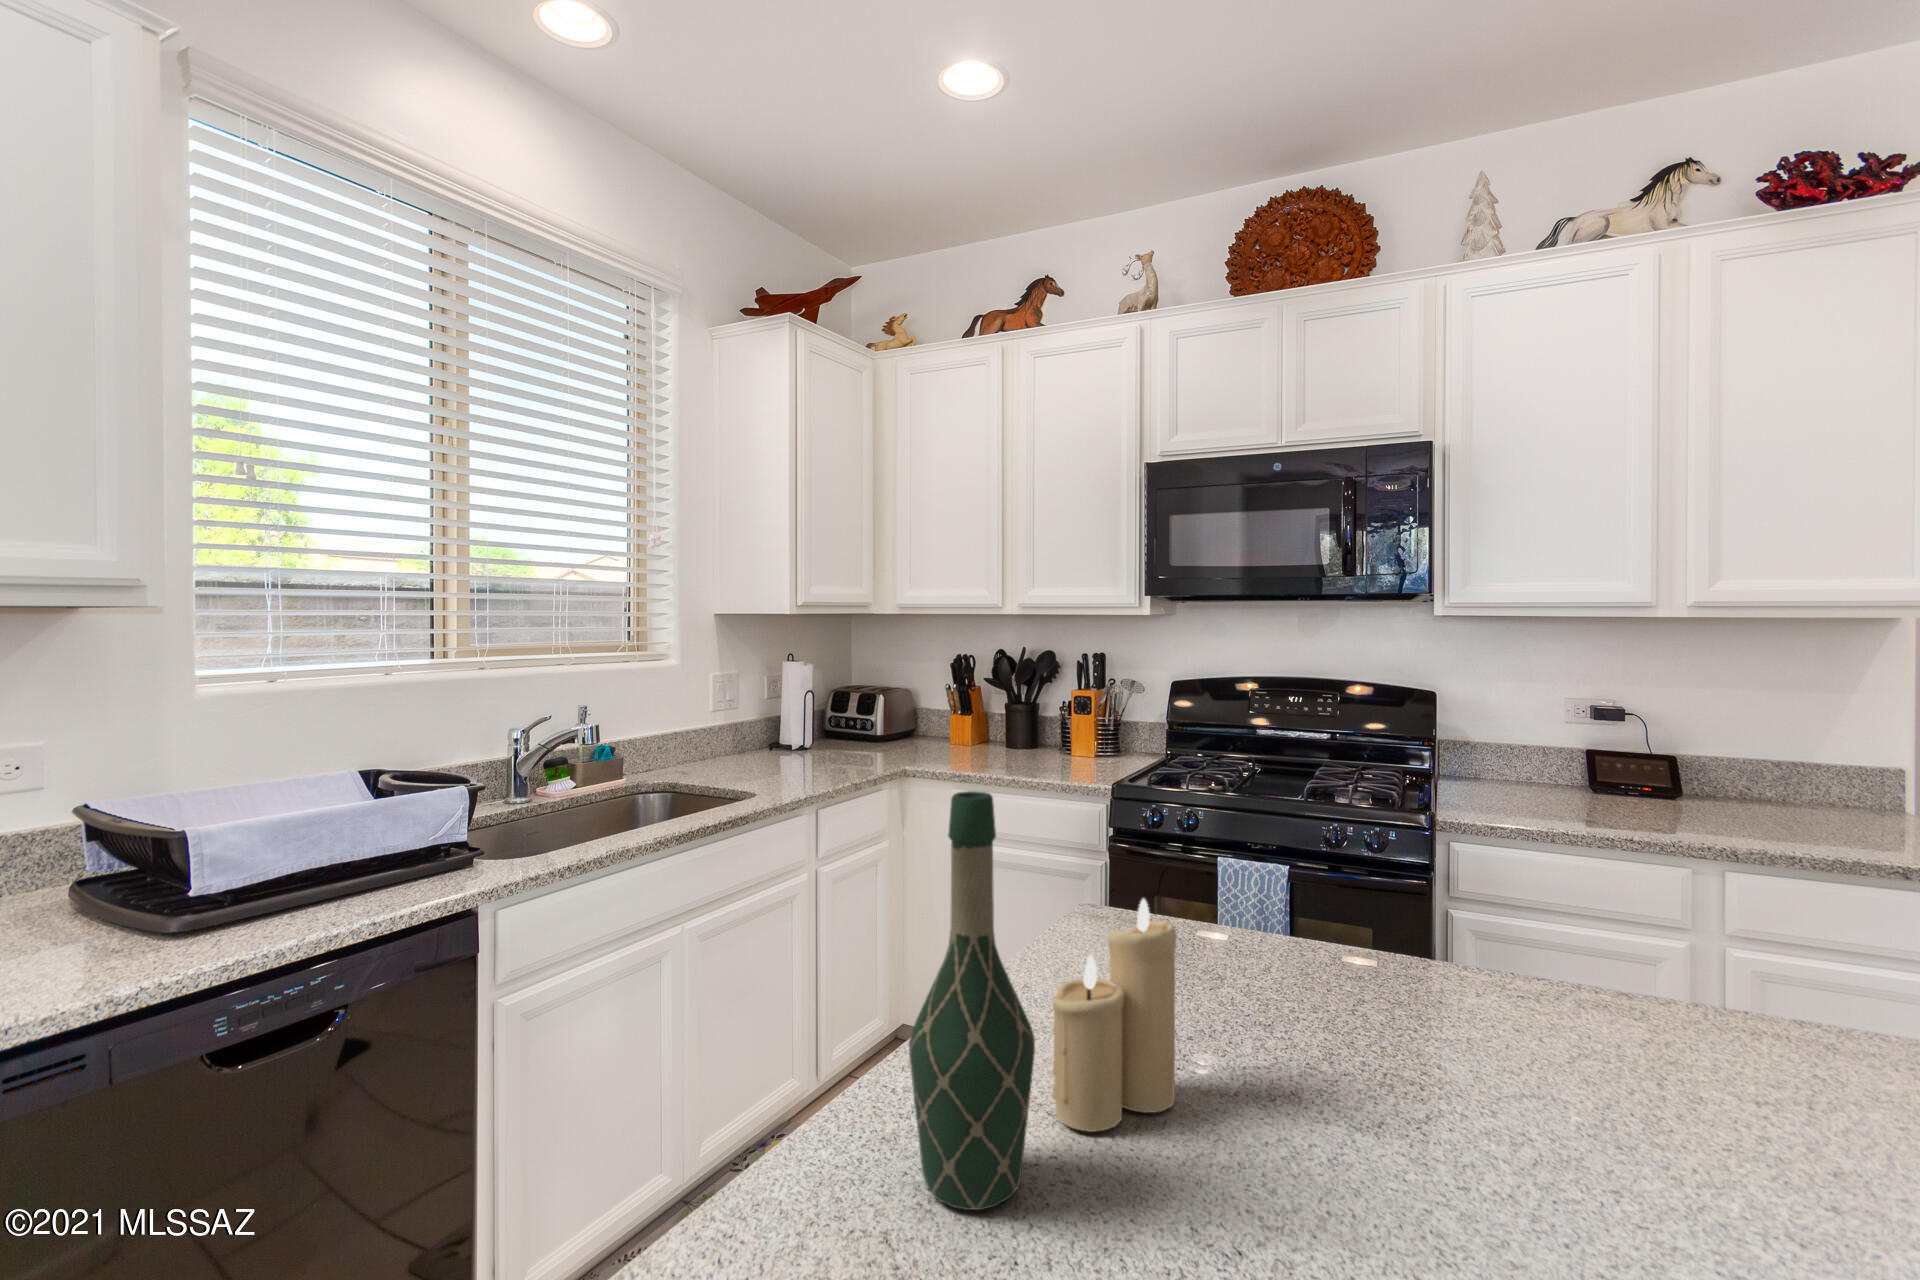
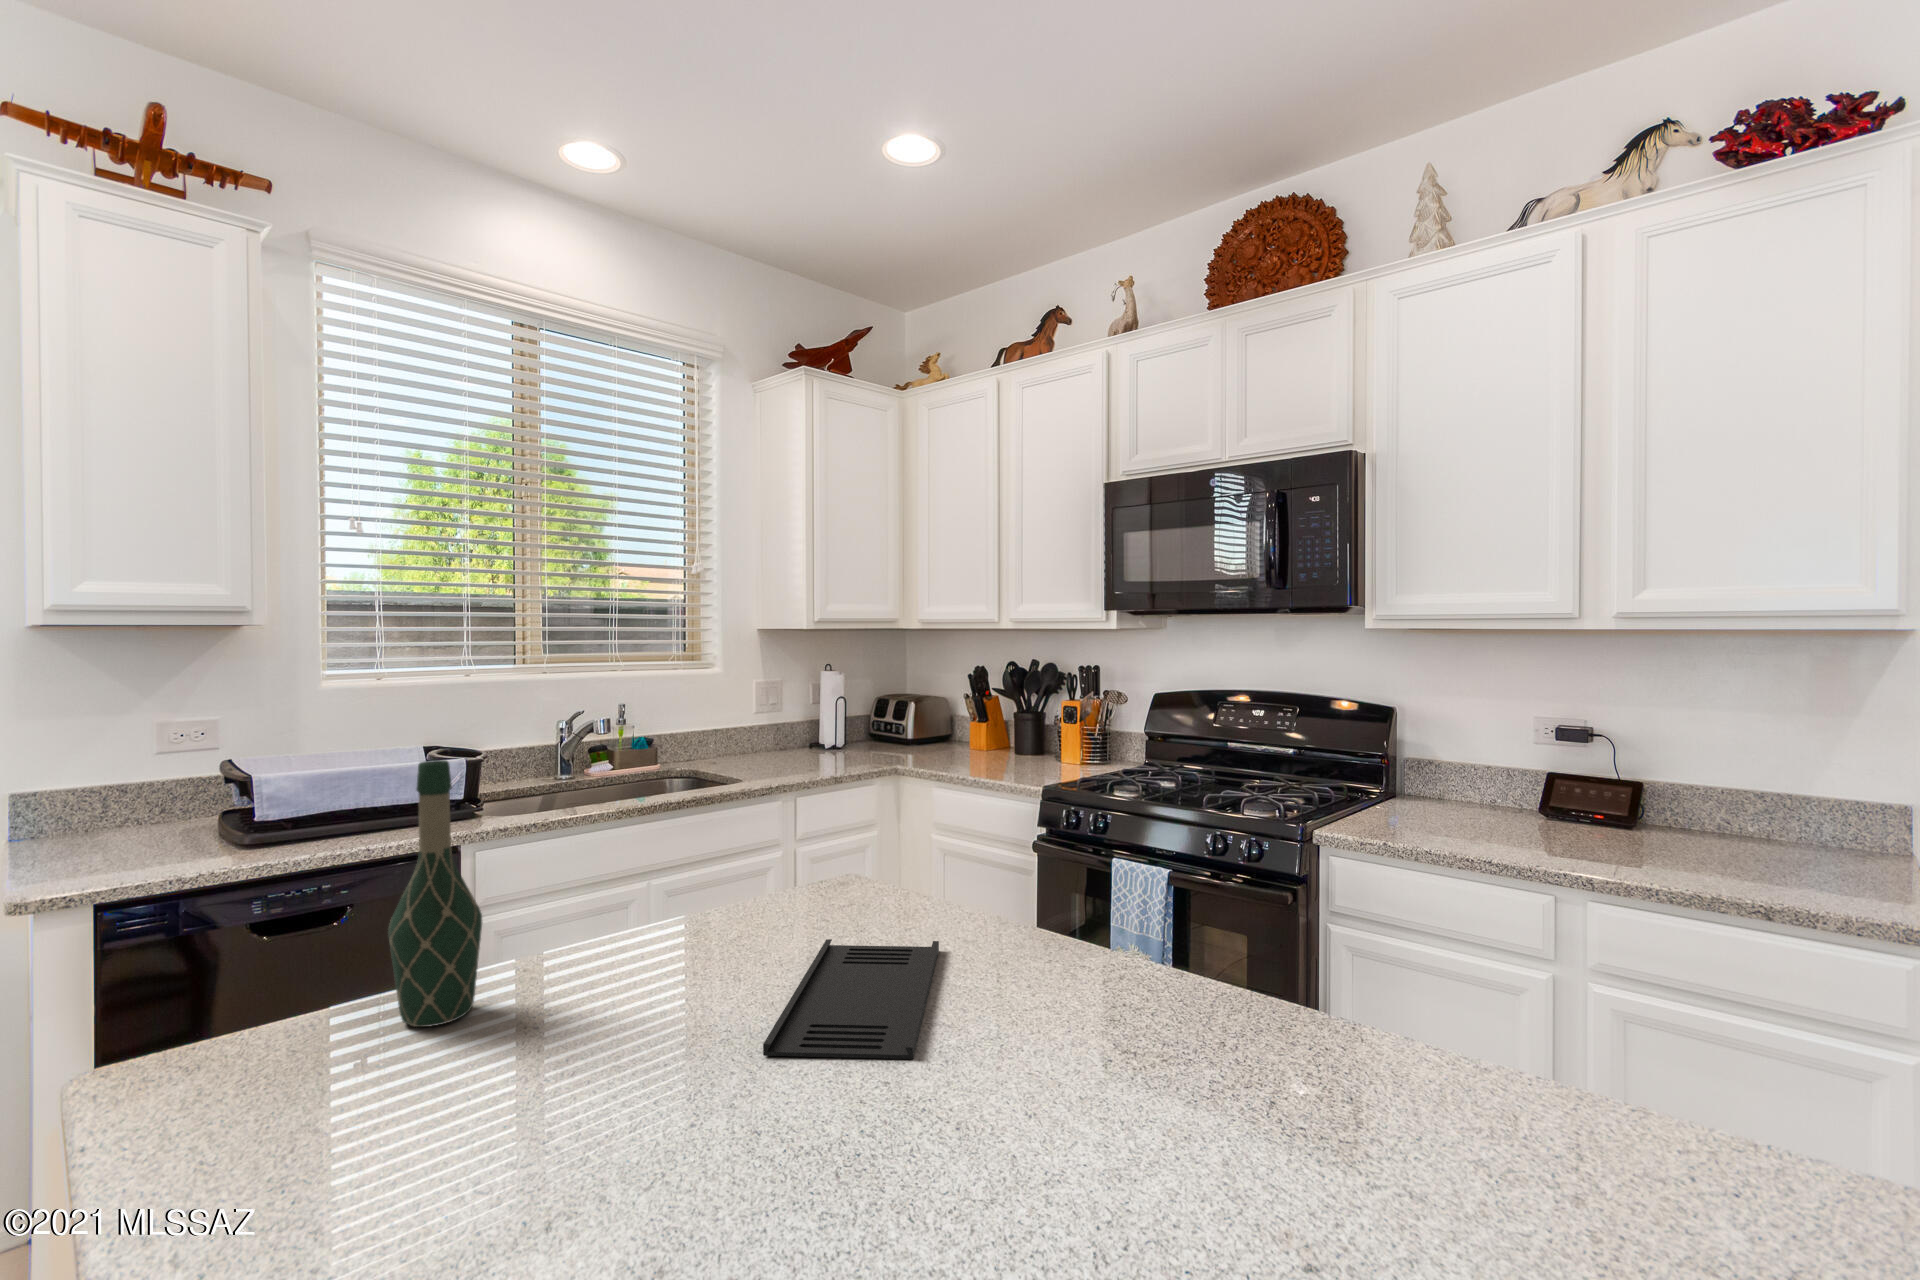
candle: present [1052,899,1177,1132] -> none [539,846,644,1001]
tray: none [1283,980,1685,1174] -> present [763,939,939,1059]

